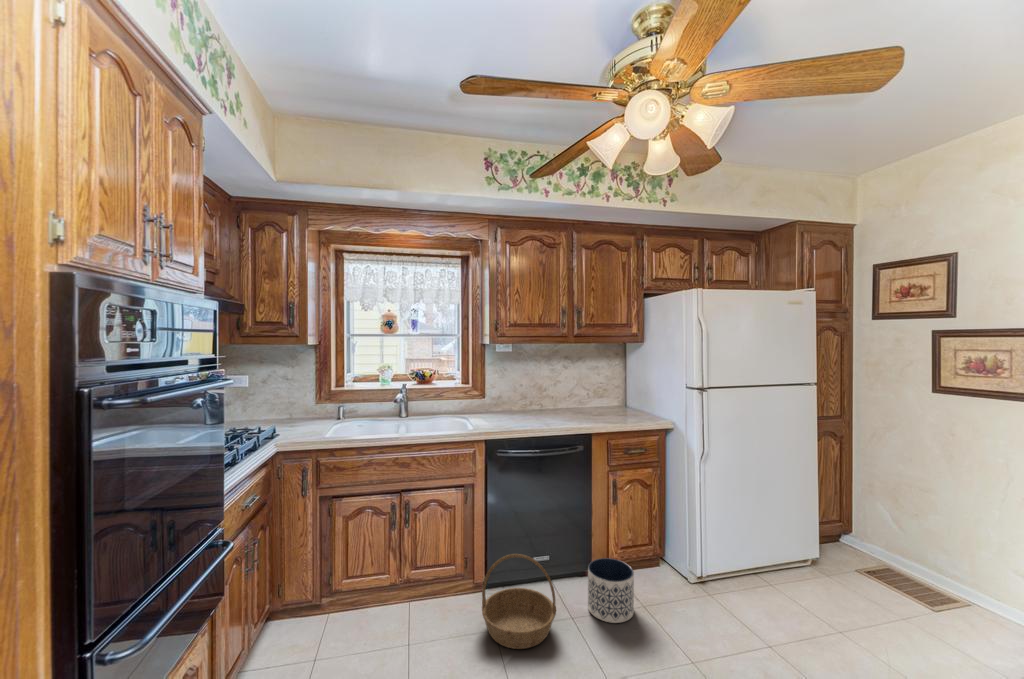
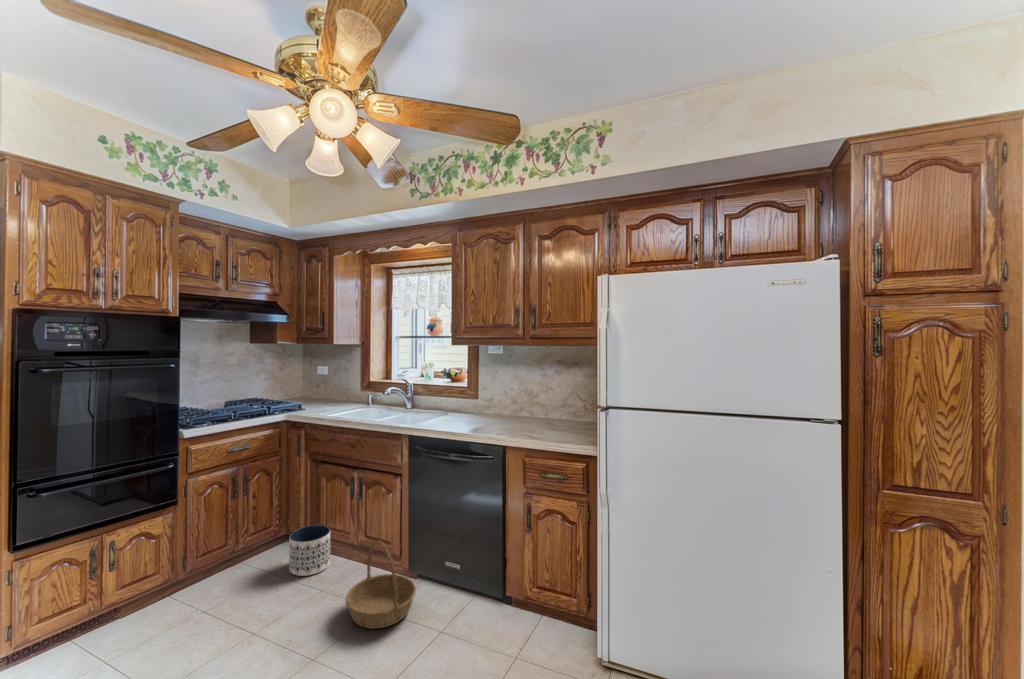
planter: present [588,558,634,623] -> present [289,525,331,576]

